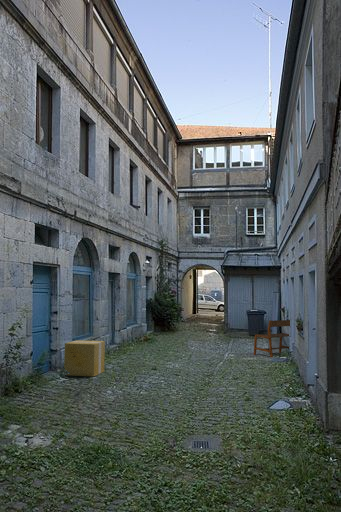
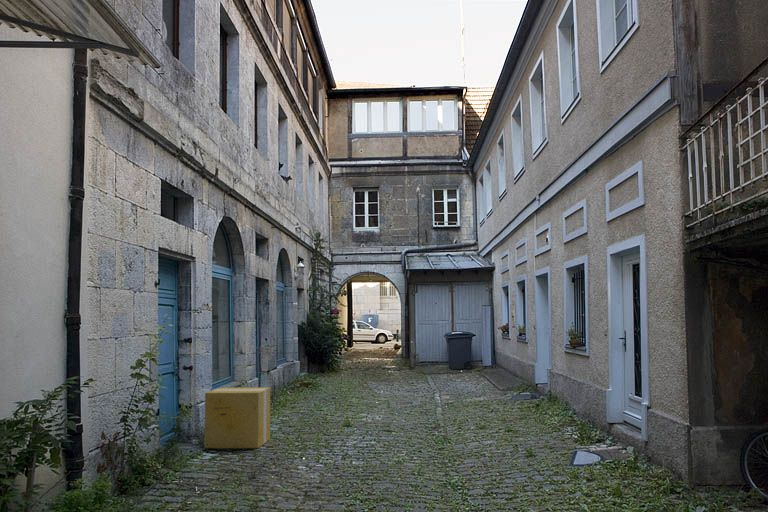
bench: present [254,320,290,357] -> none [484,347,547,407]

